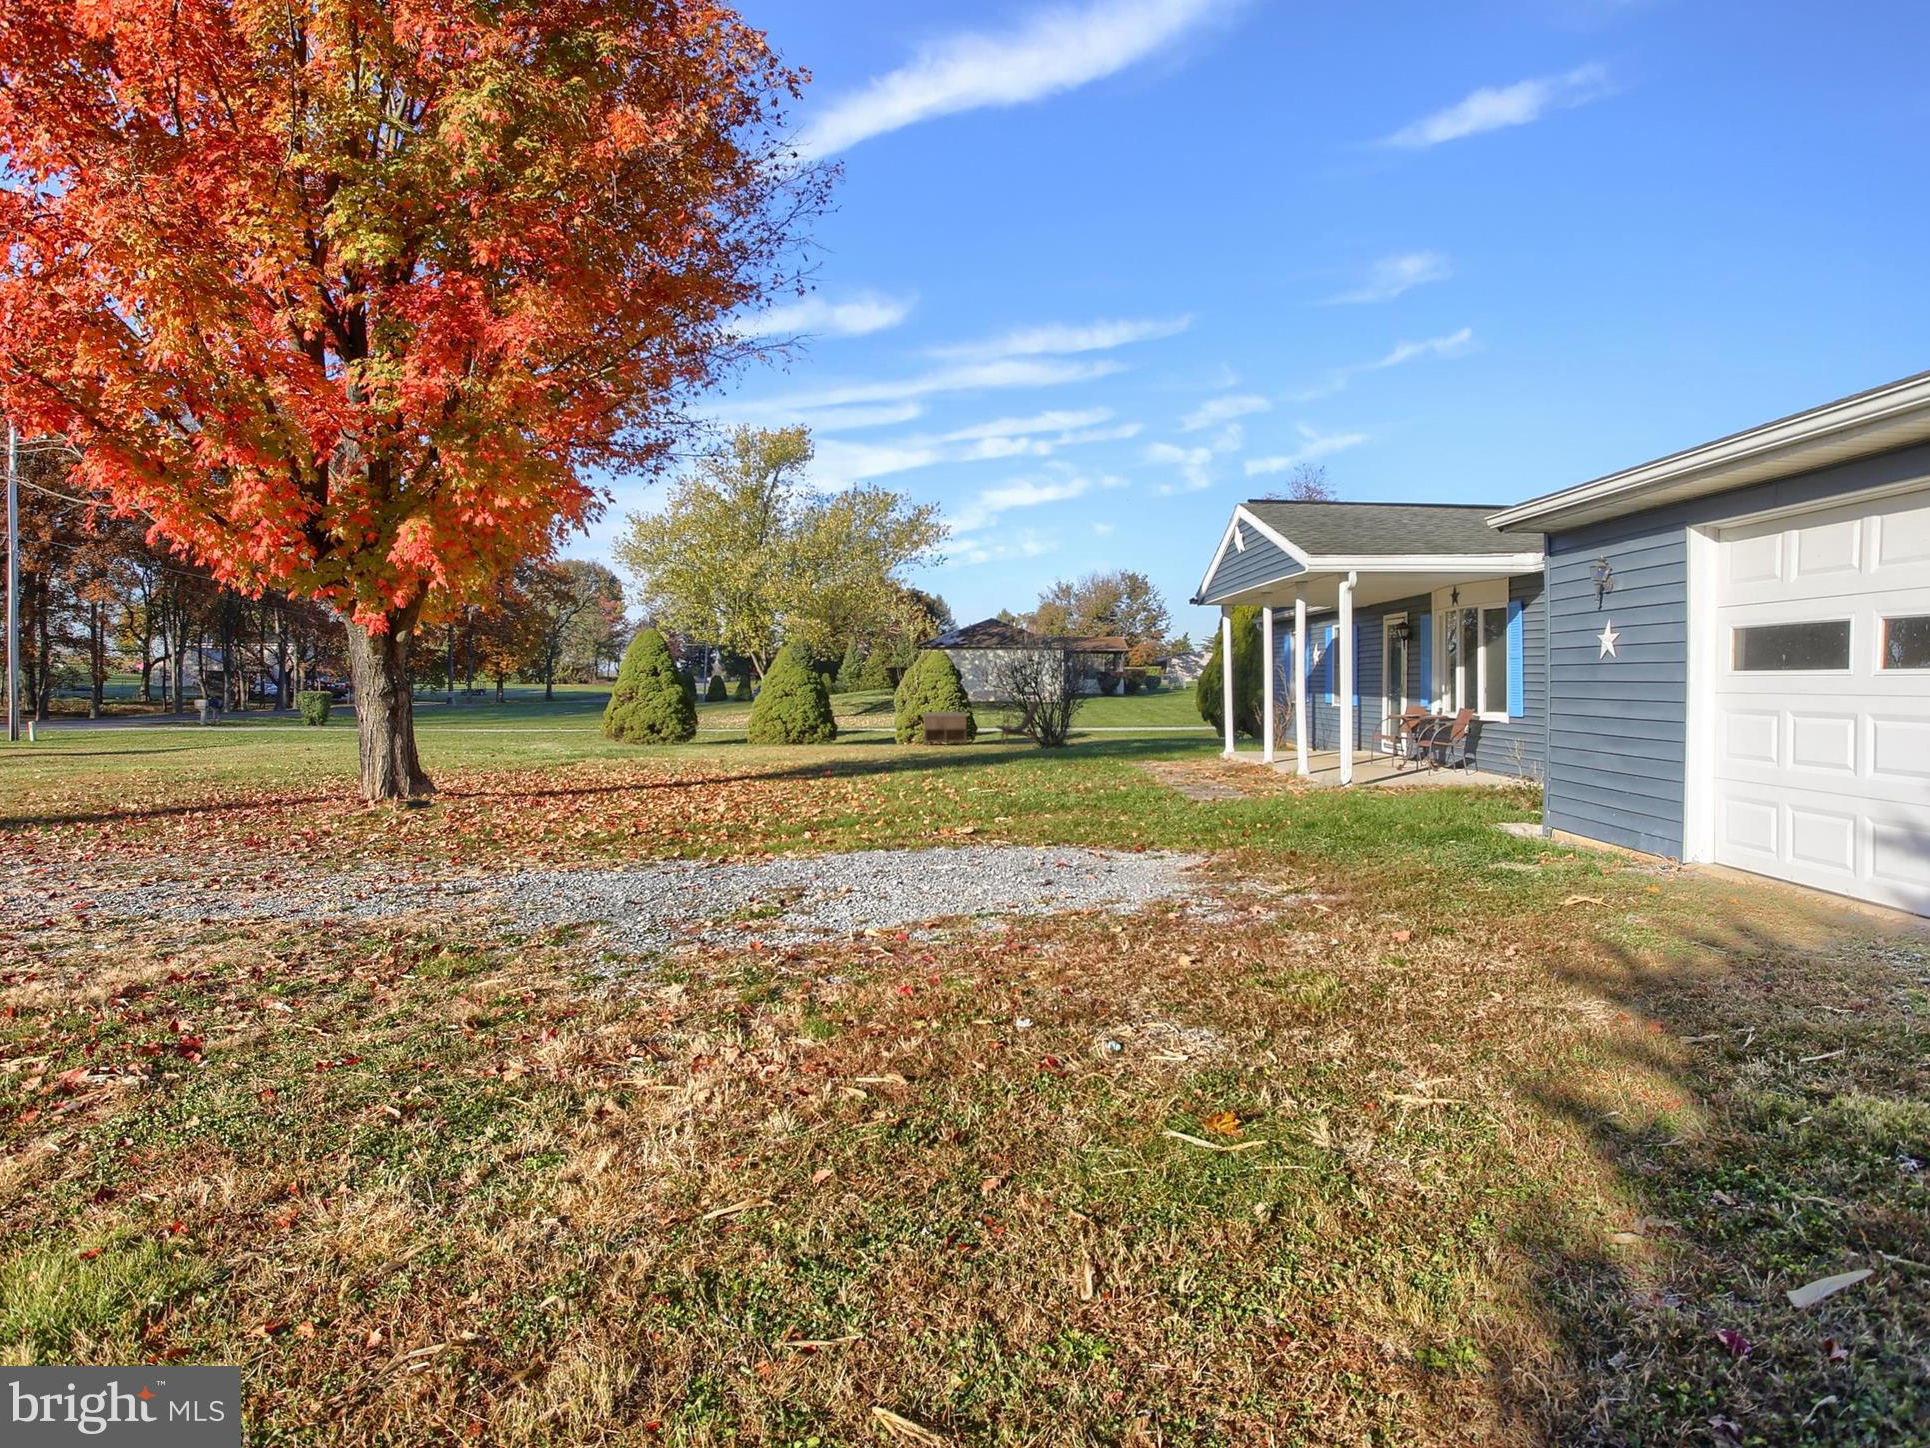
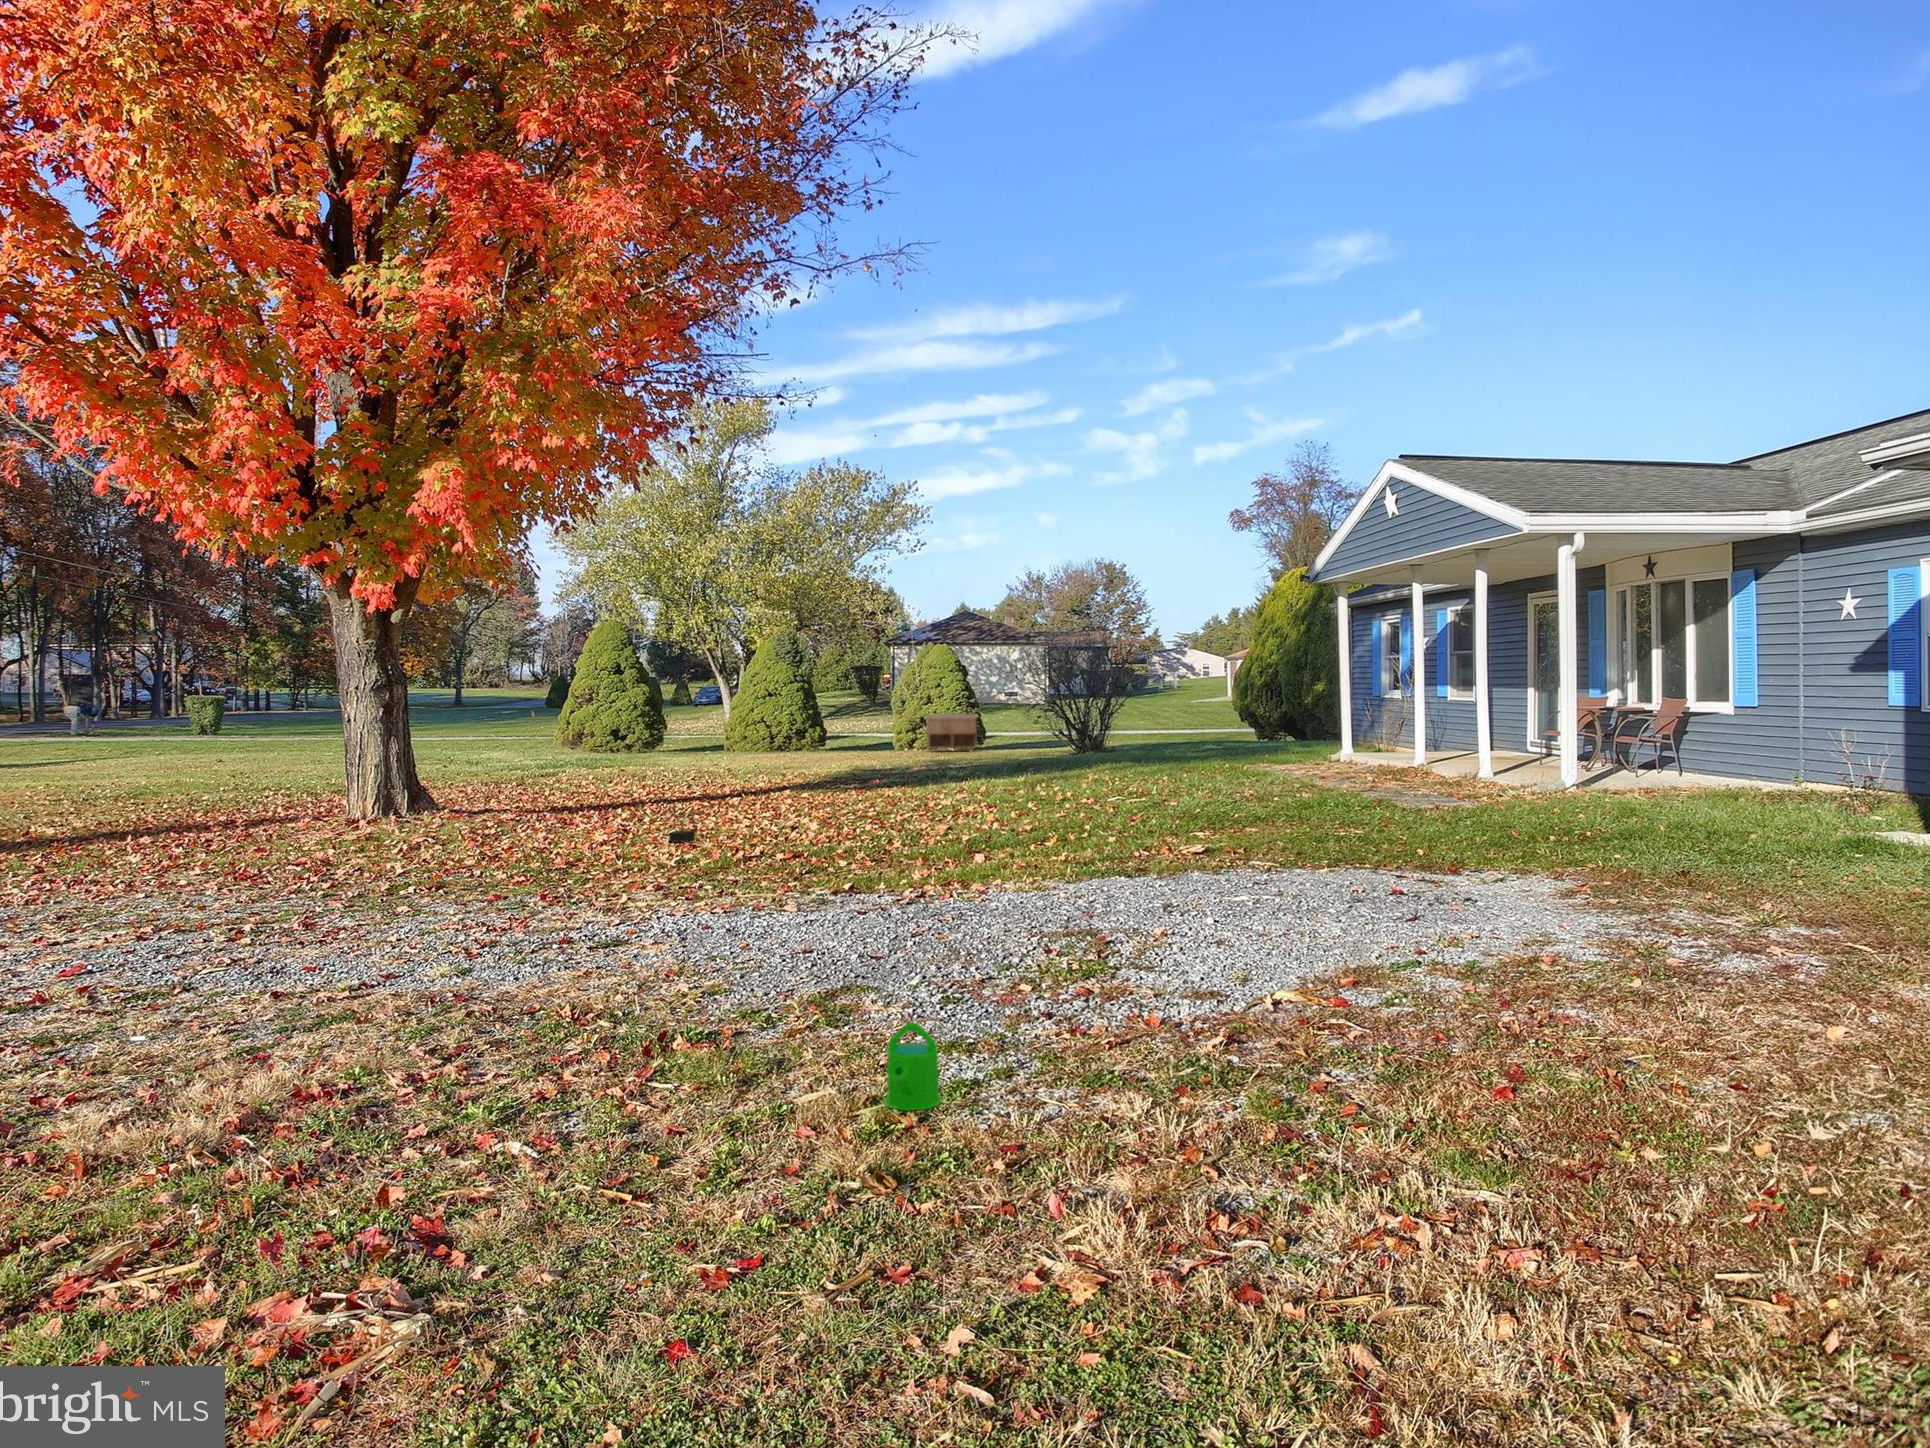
lounge chair: present [996,703,1039,742] -> none [1011,702,1062,753]
decorative plant: present [404,783,431,809] -> present [666,811,695,843]
watering can: none [890,1001,945,1083] -> present [883,1022,943,1111]

